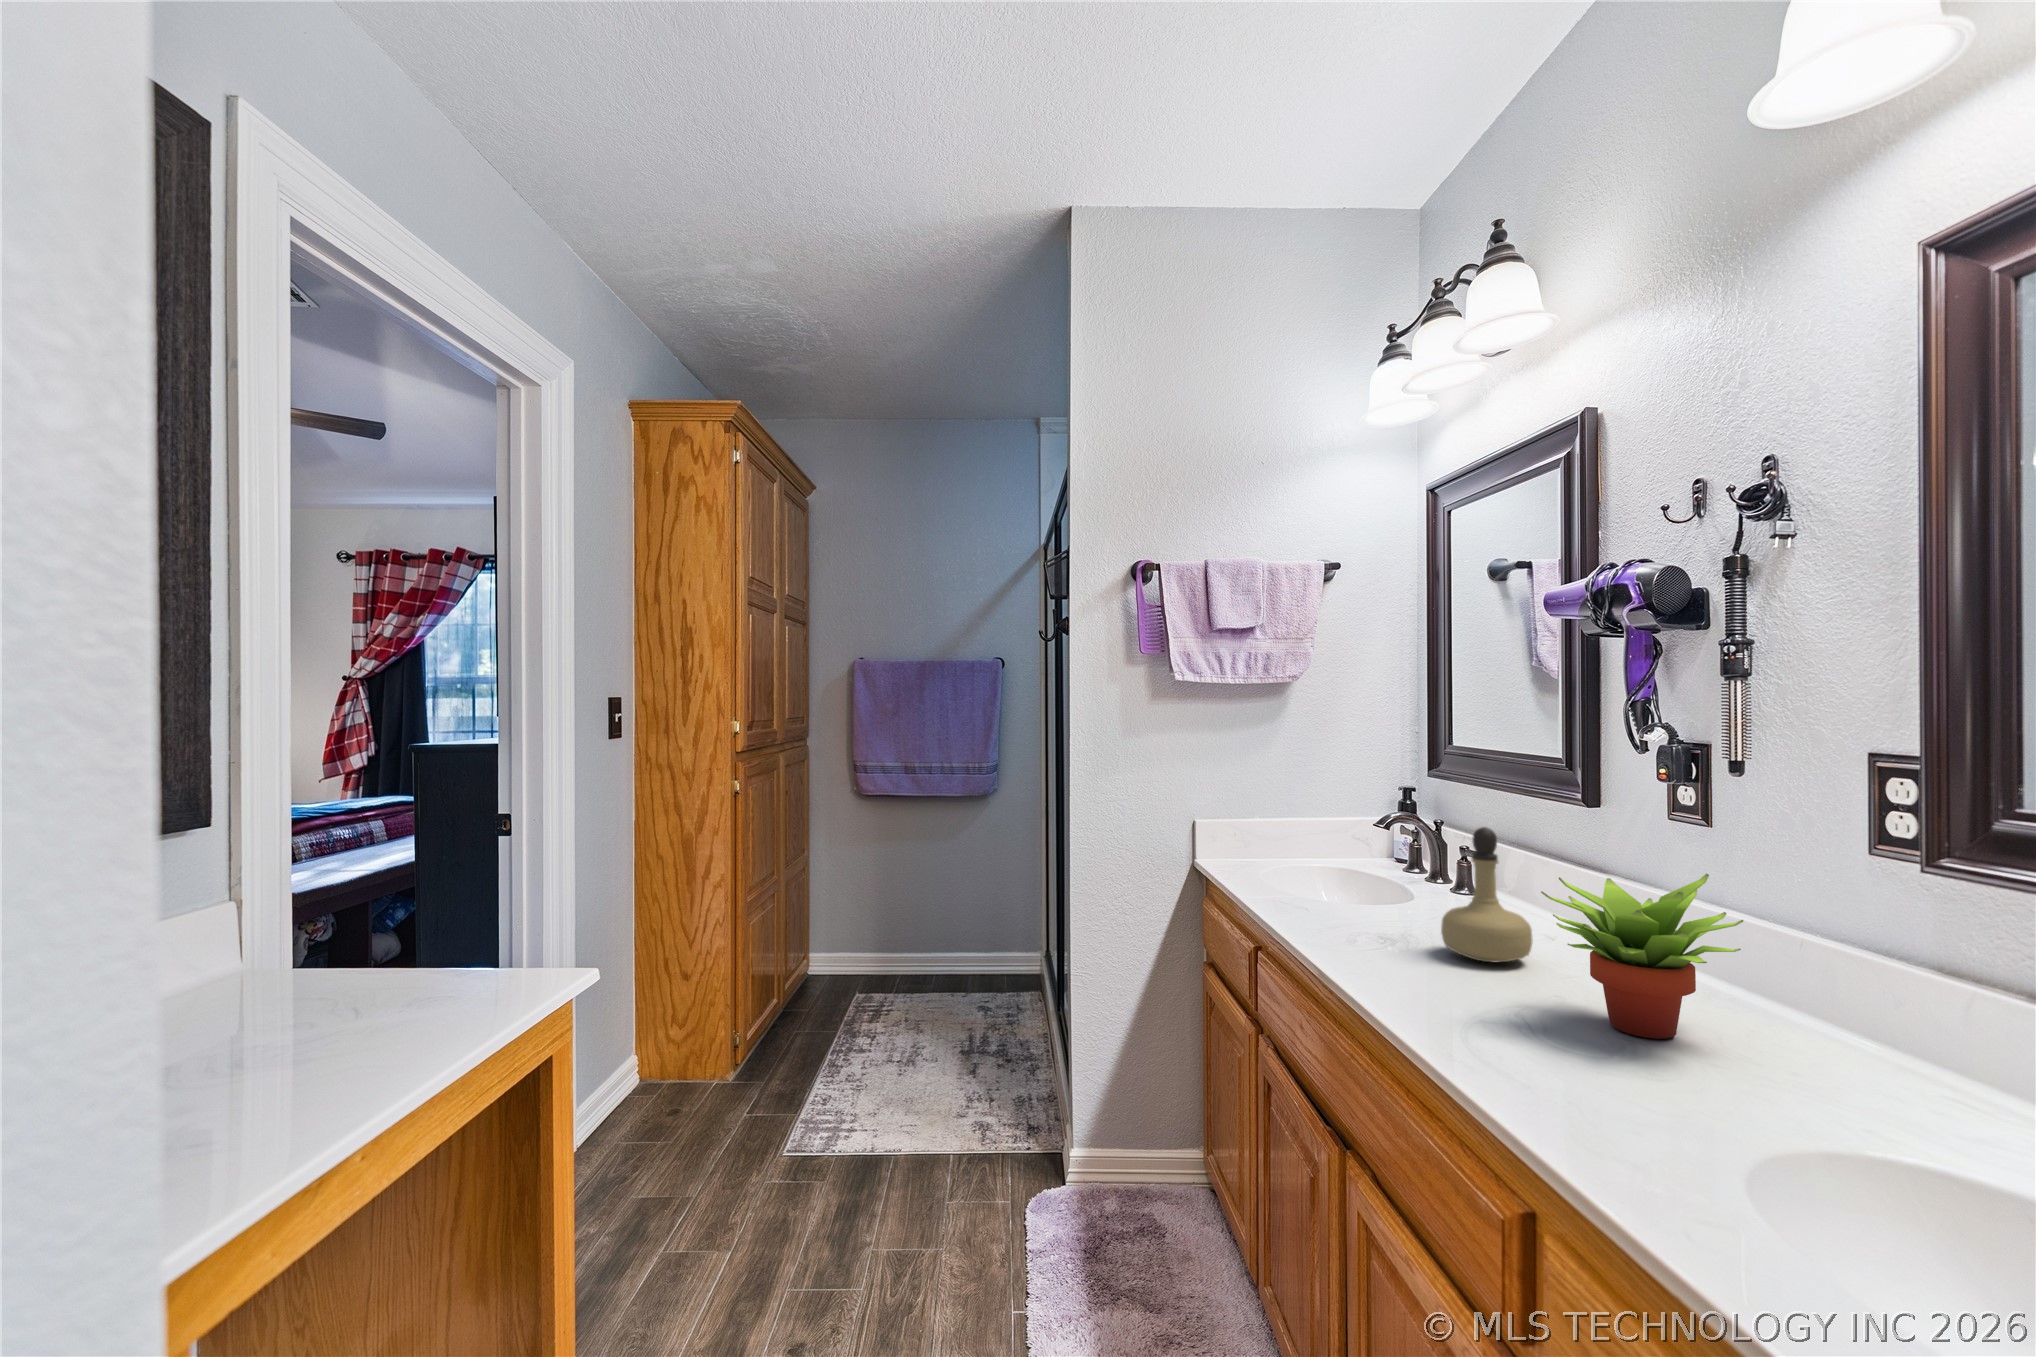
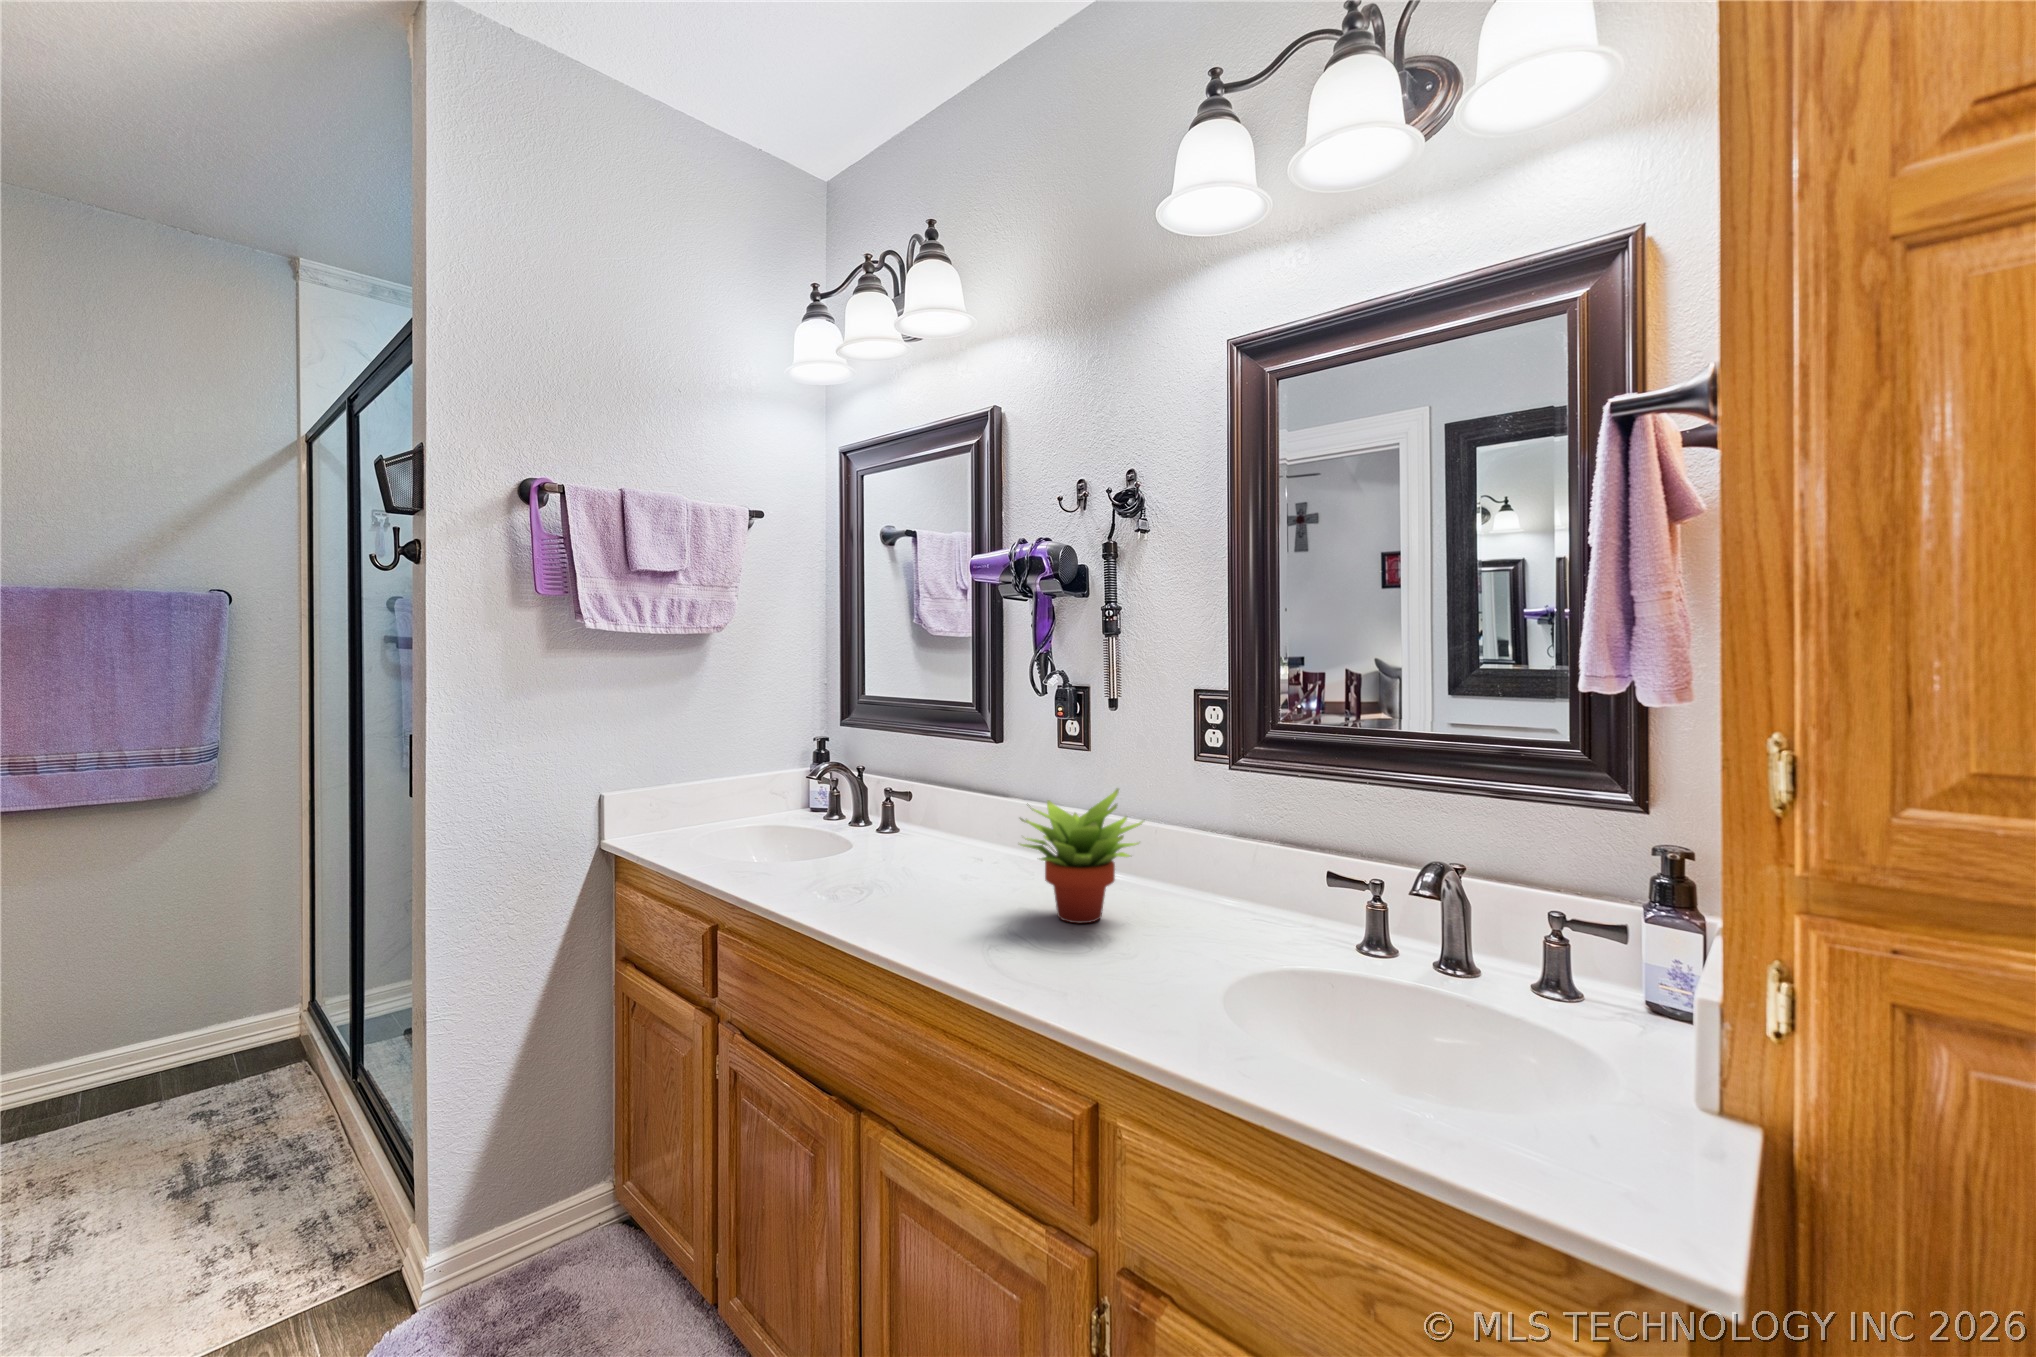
perfume bottle: present [1441,827,1533,962] -> none [906,767,978,887]

